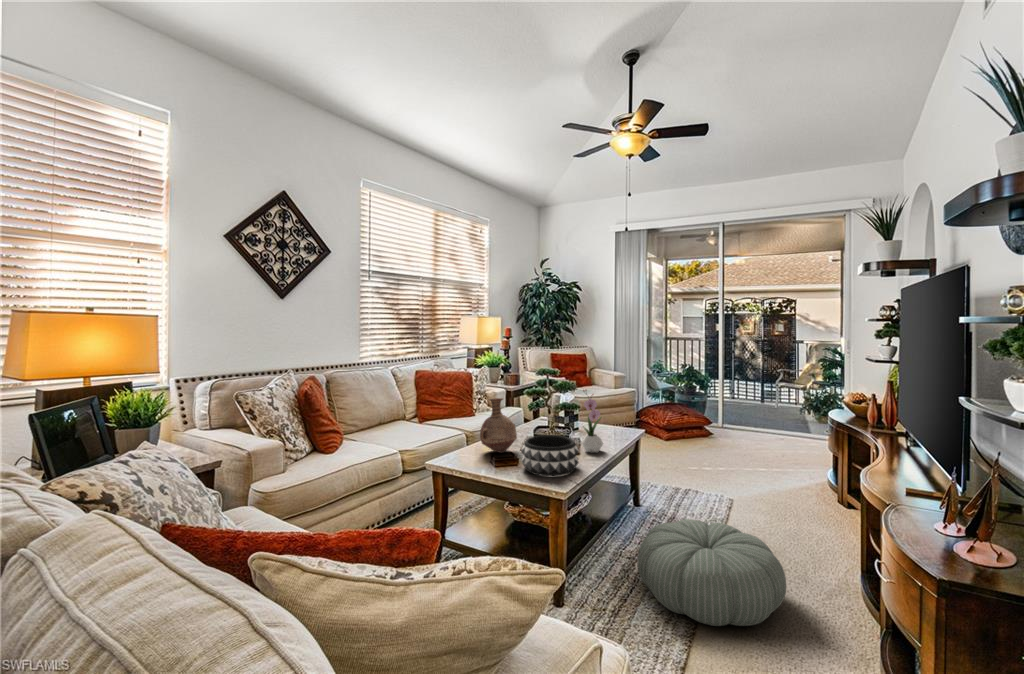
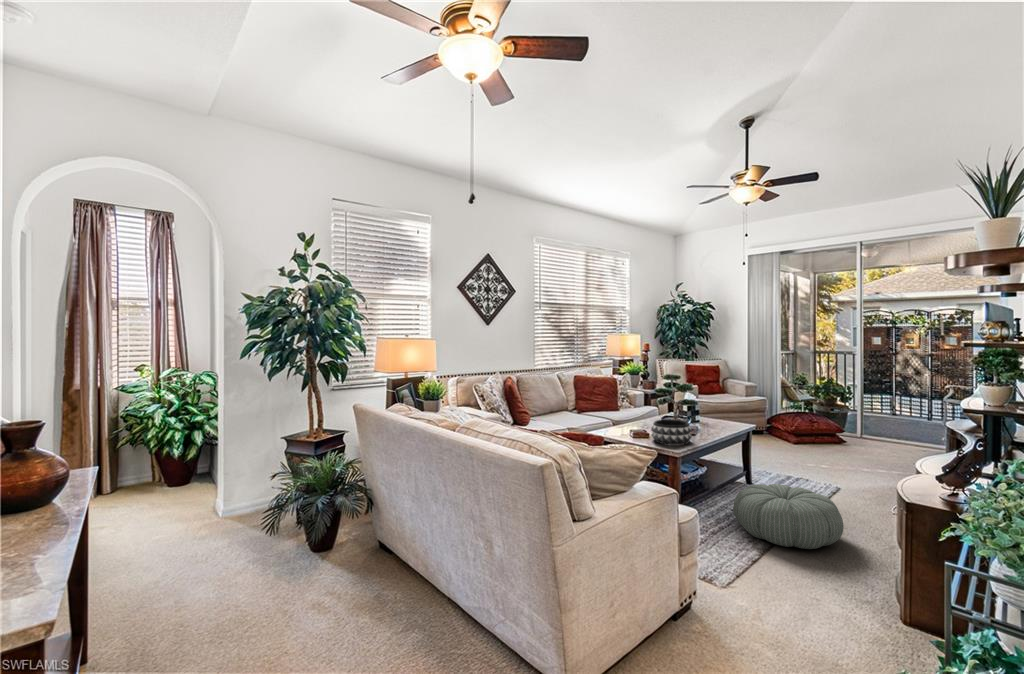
flower arrangement: present [582,390,603,453] -> none [697,389,714,435]
vase: present [480,398,517,453] -> none [623,394,649,432]

